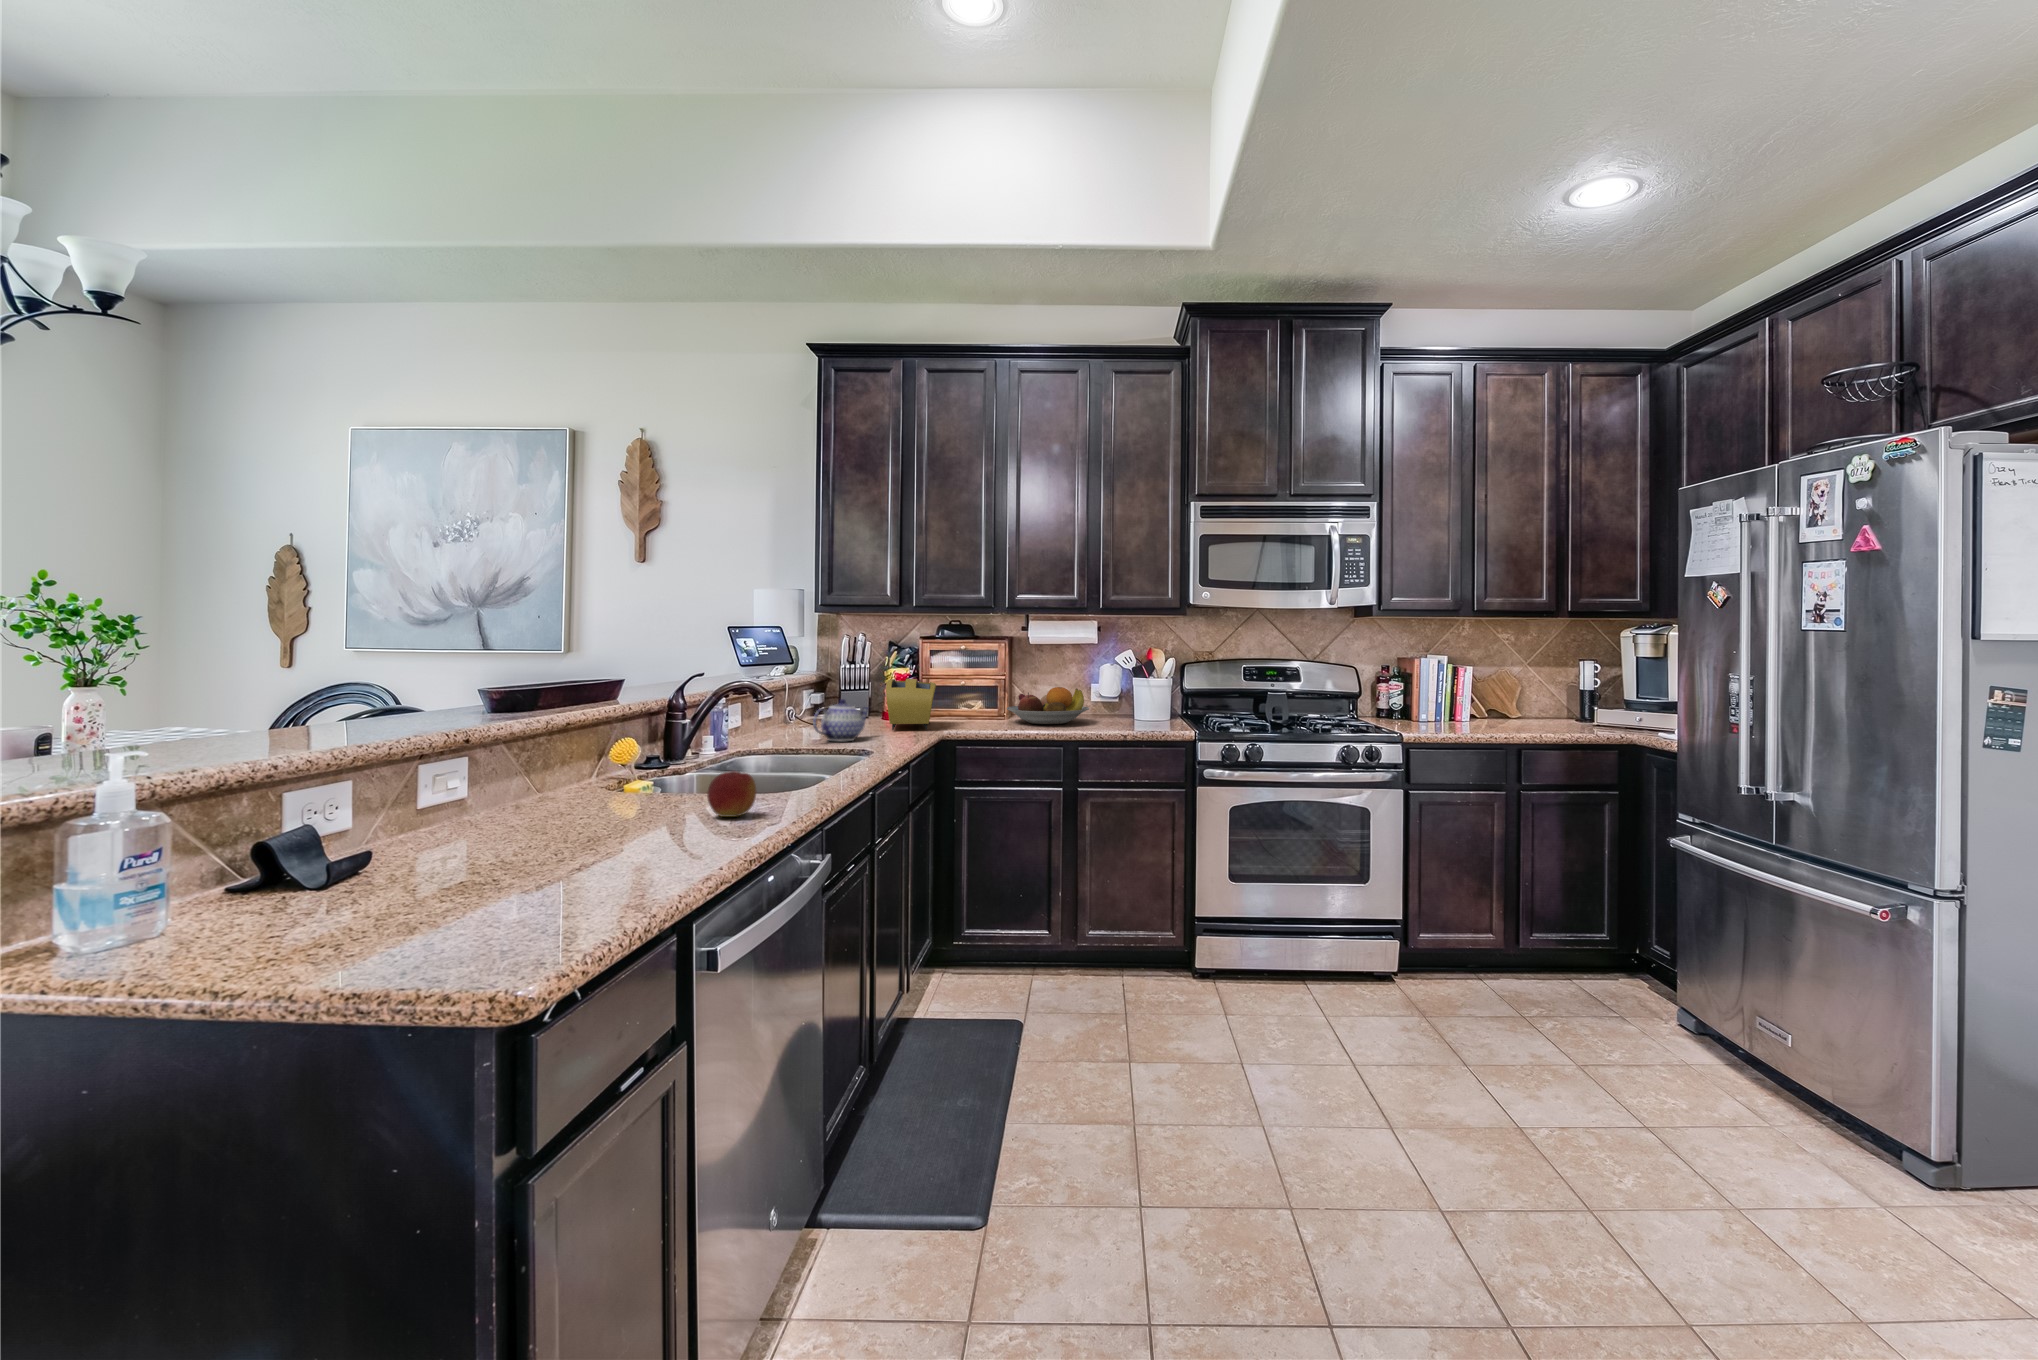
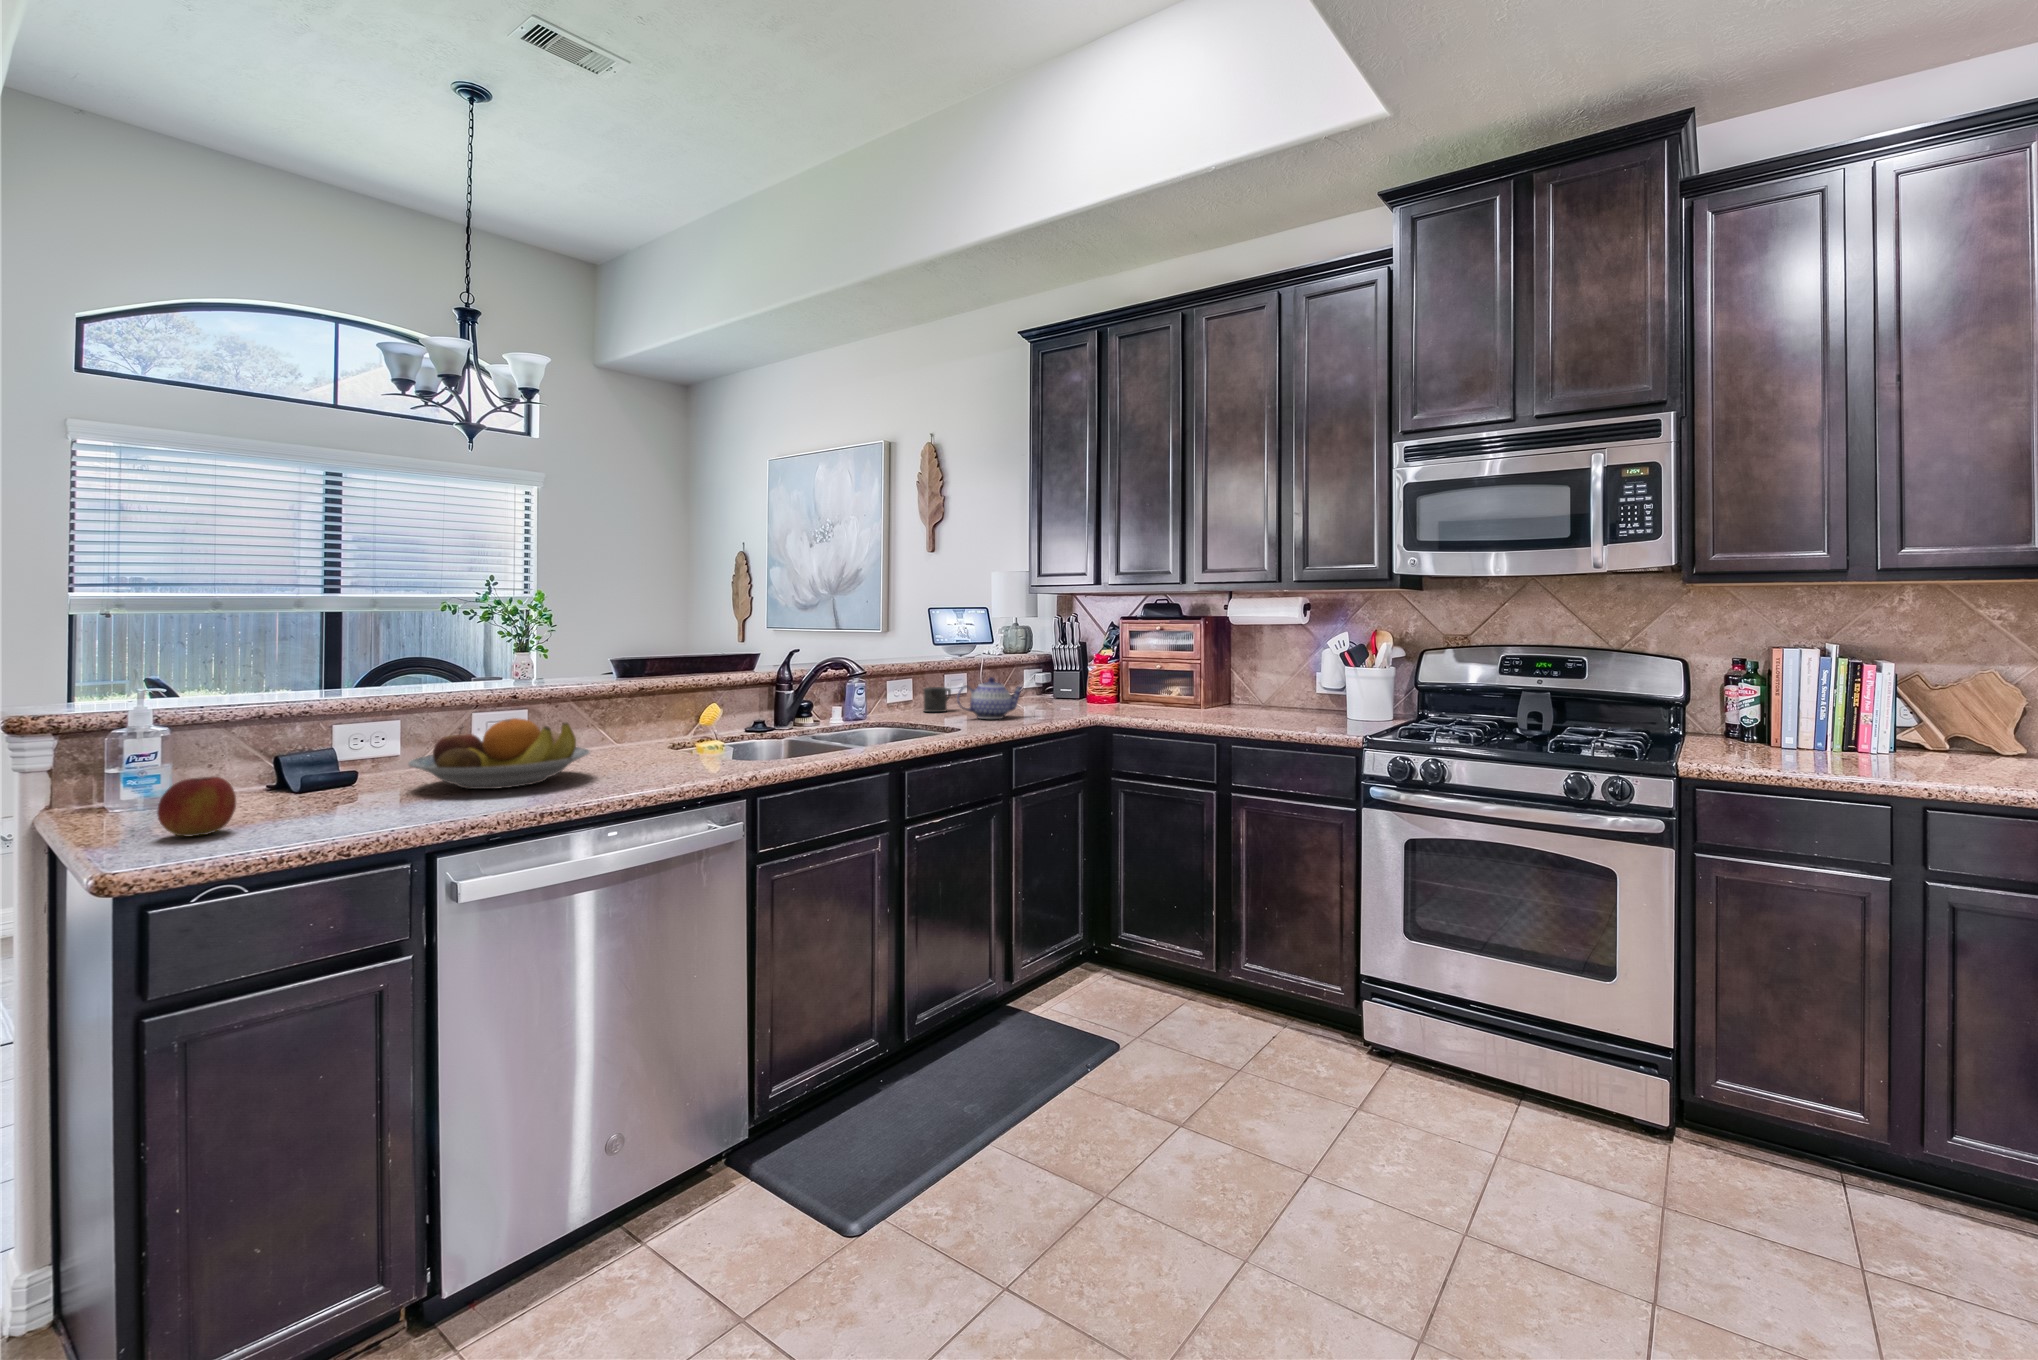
toaster: present [886,679,936,730] -> none [1055,660,1122,714]
fruit bowl: present [1007,687,1089,724] -> present [408,718,590,789]
mug: none [744,712,772,739] -> present [924,687,951,712]
apple: present [707,771,756,817] -> present [157,777,236,836]

